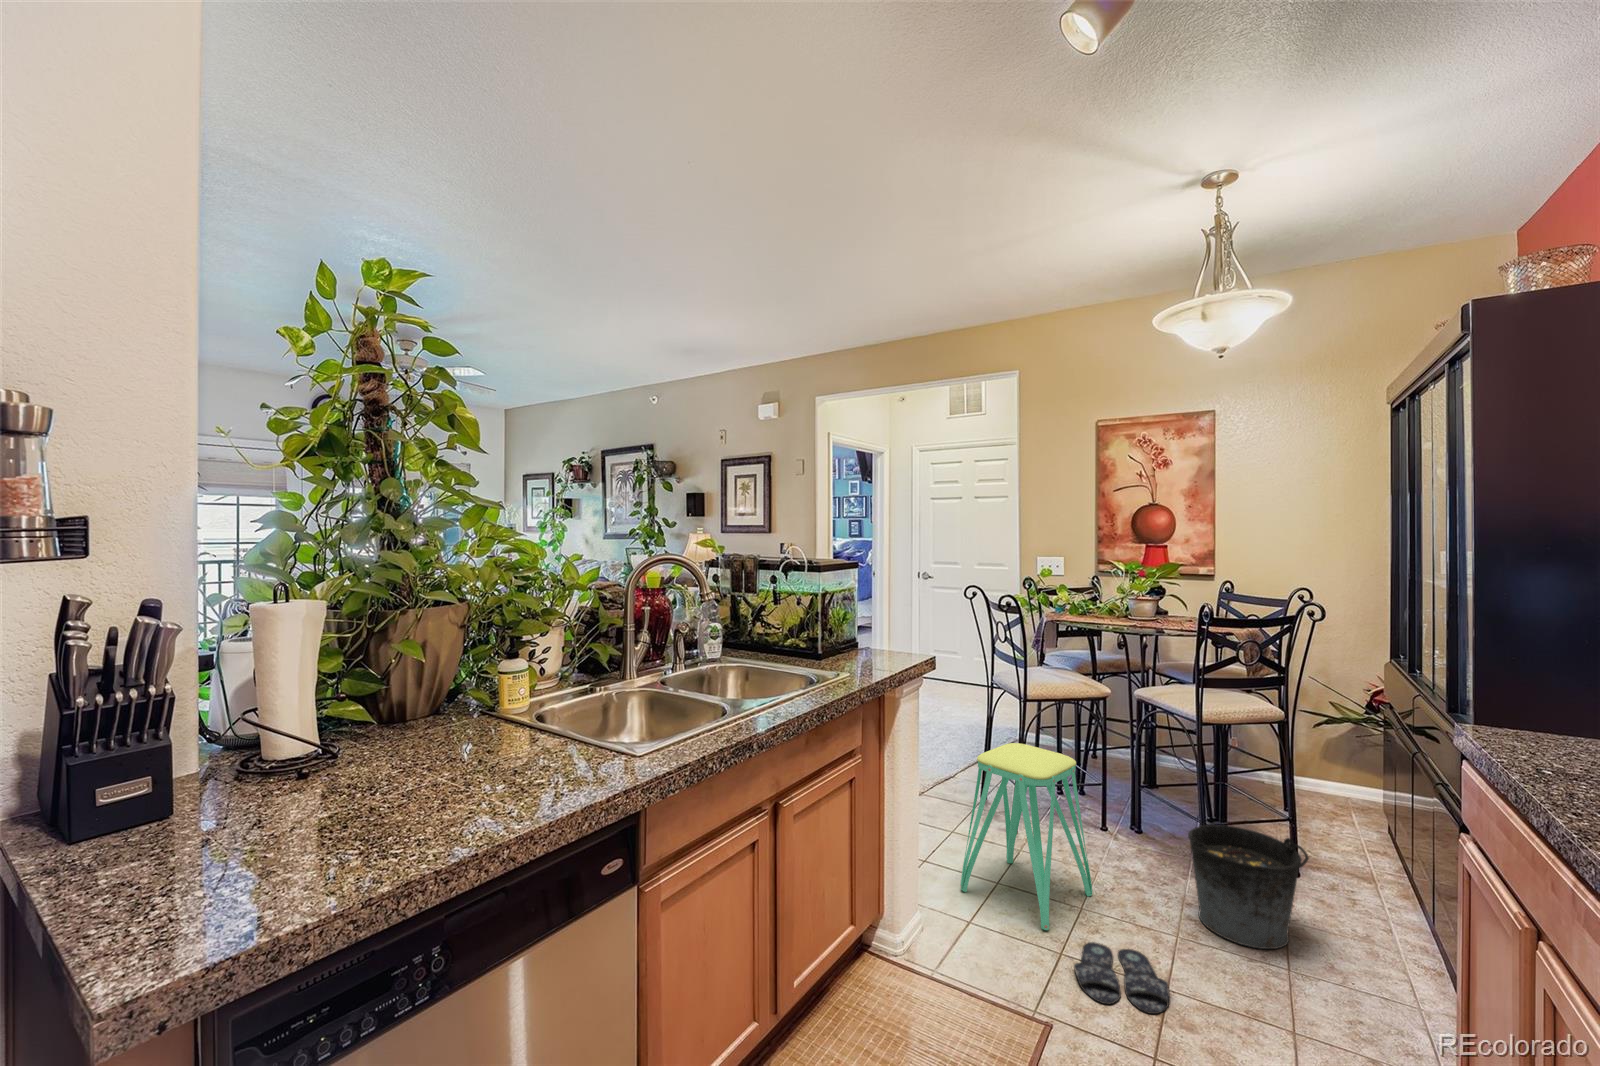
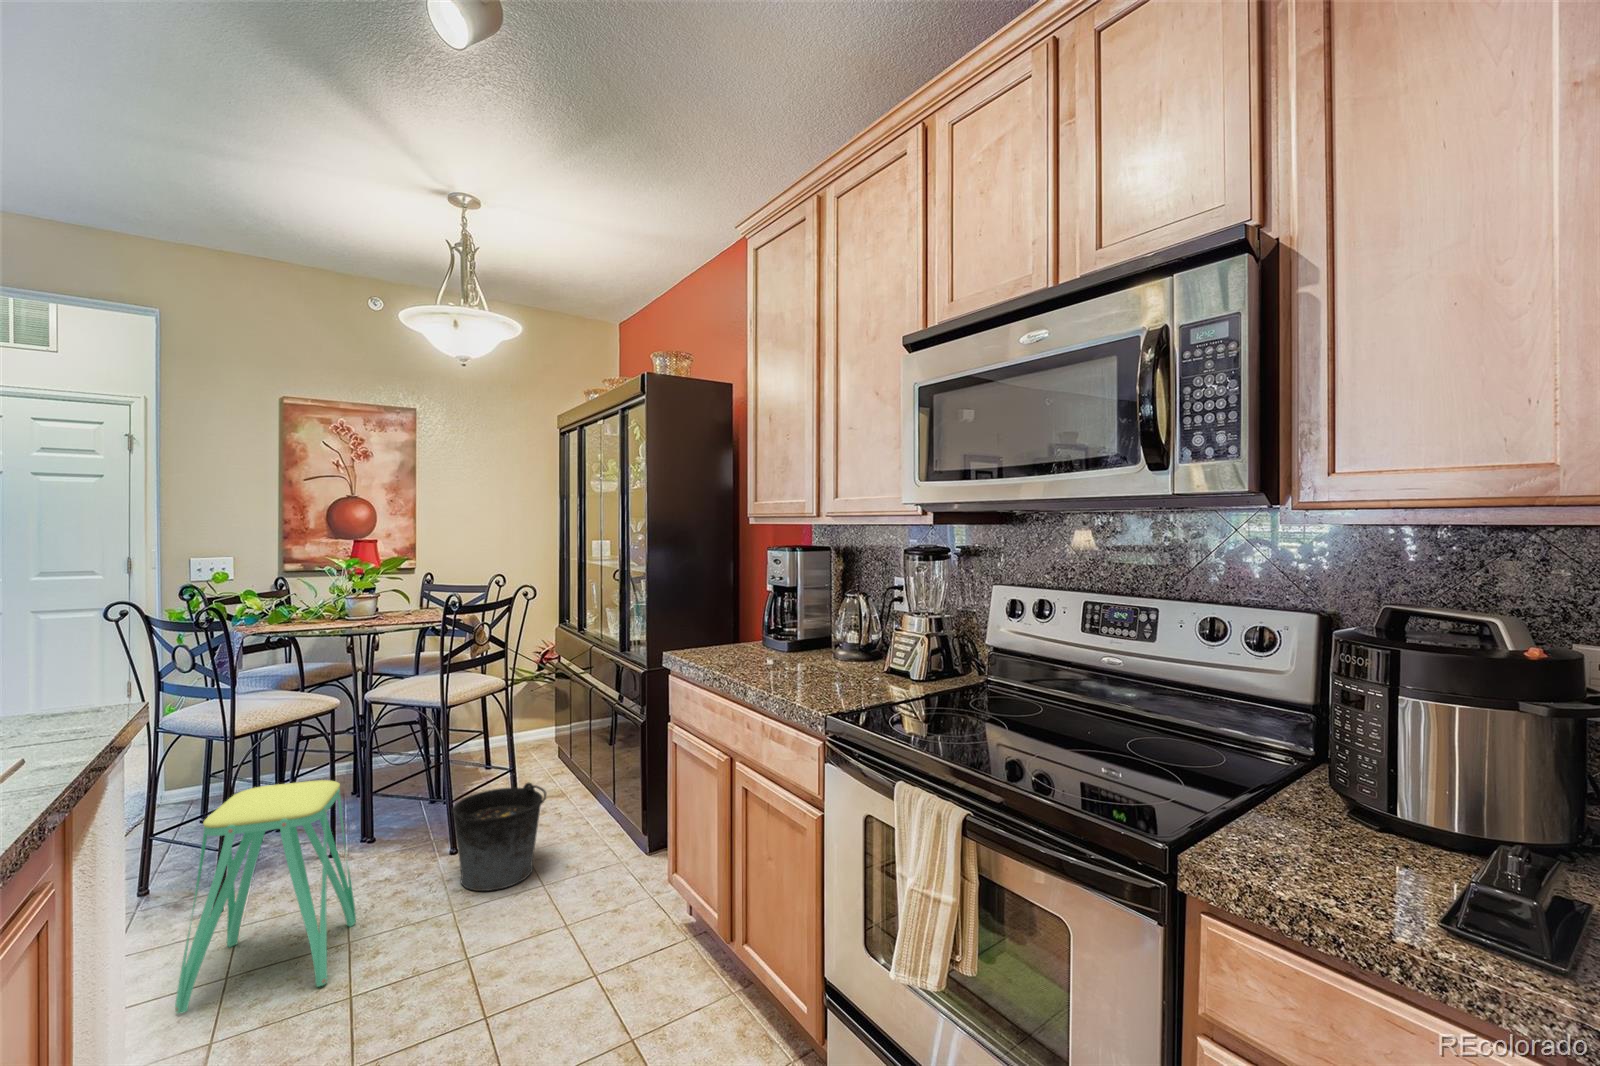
slippers: present [1074,942,1169,1014] -> none [374,944,476,1012]

